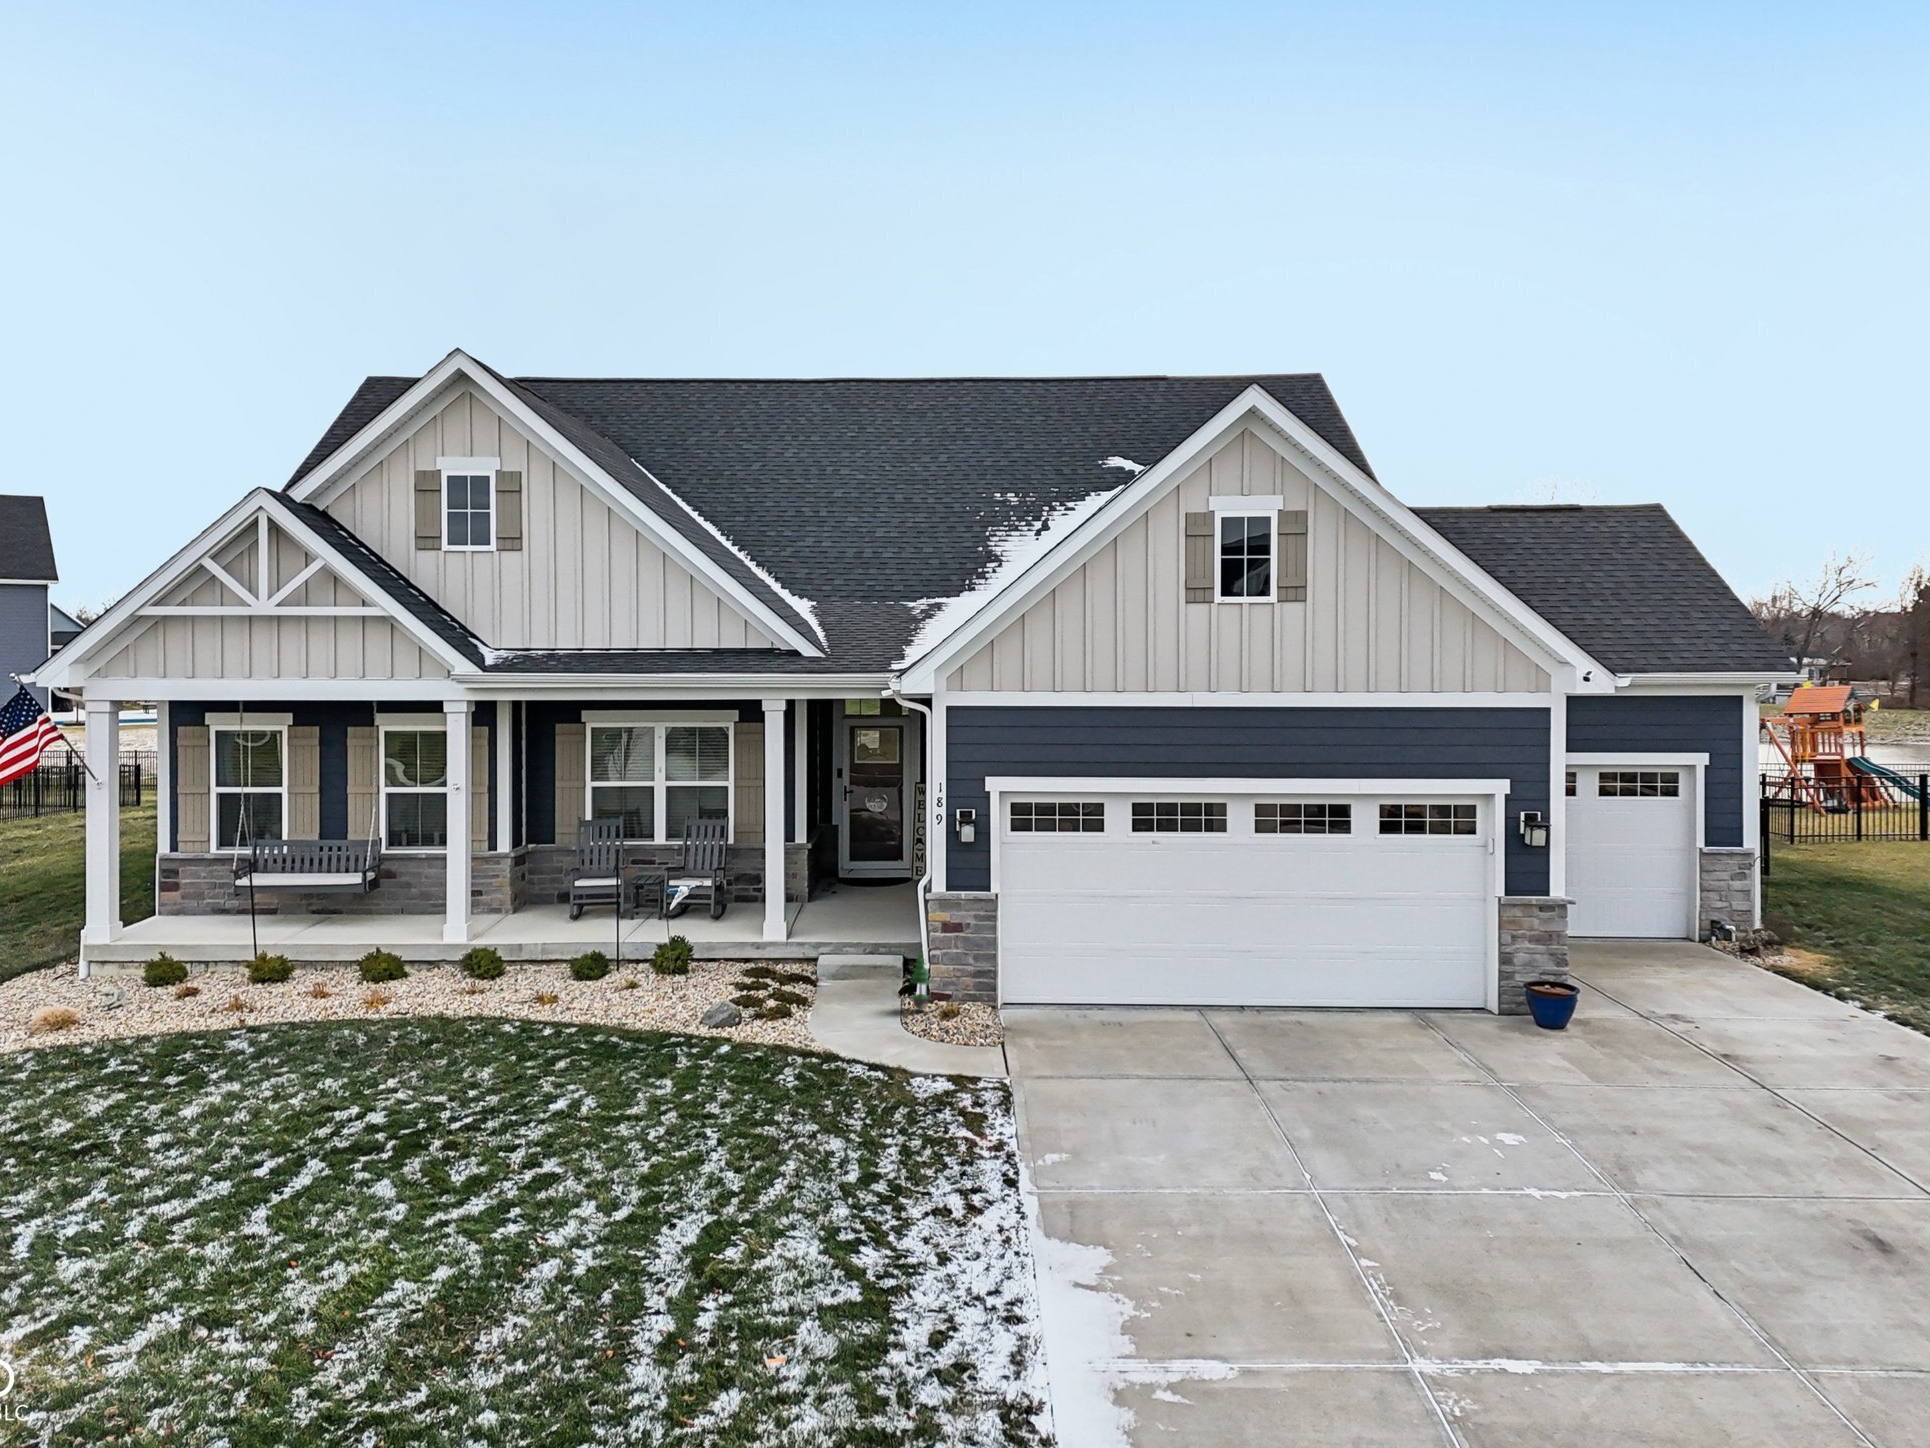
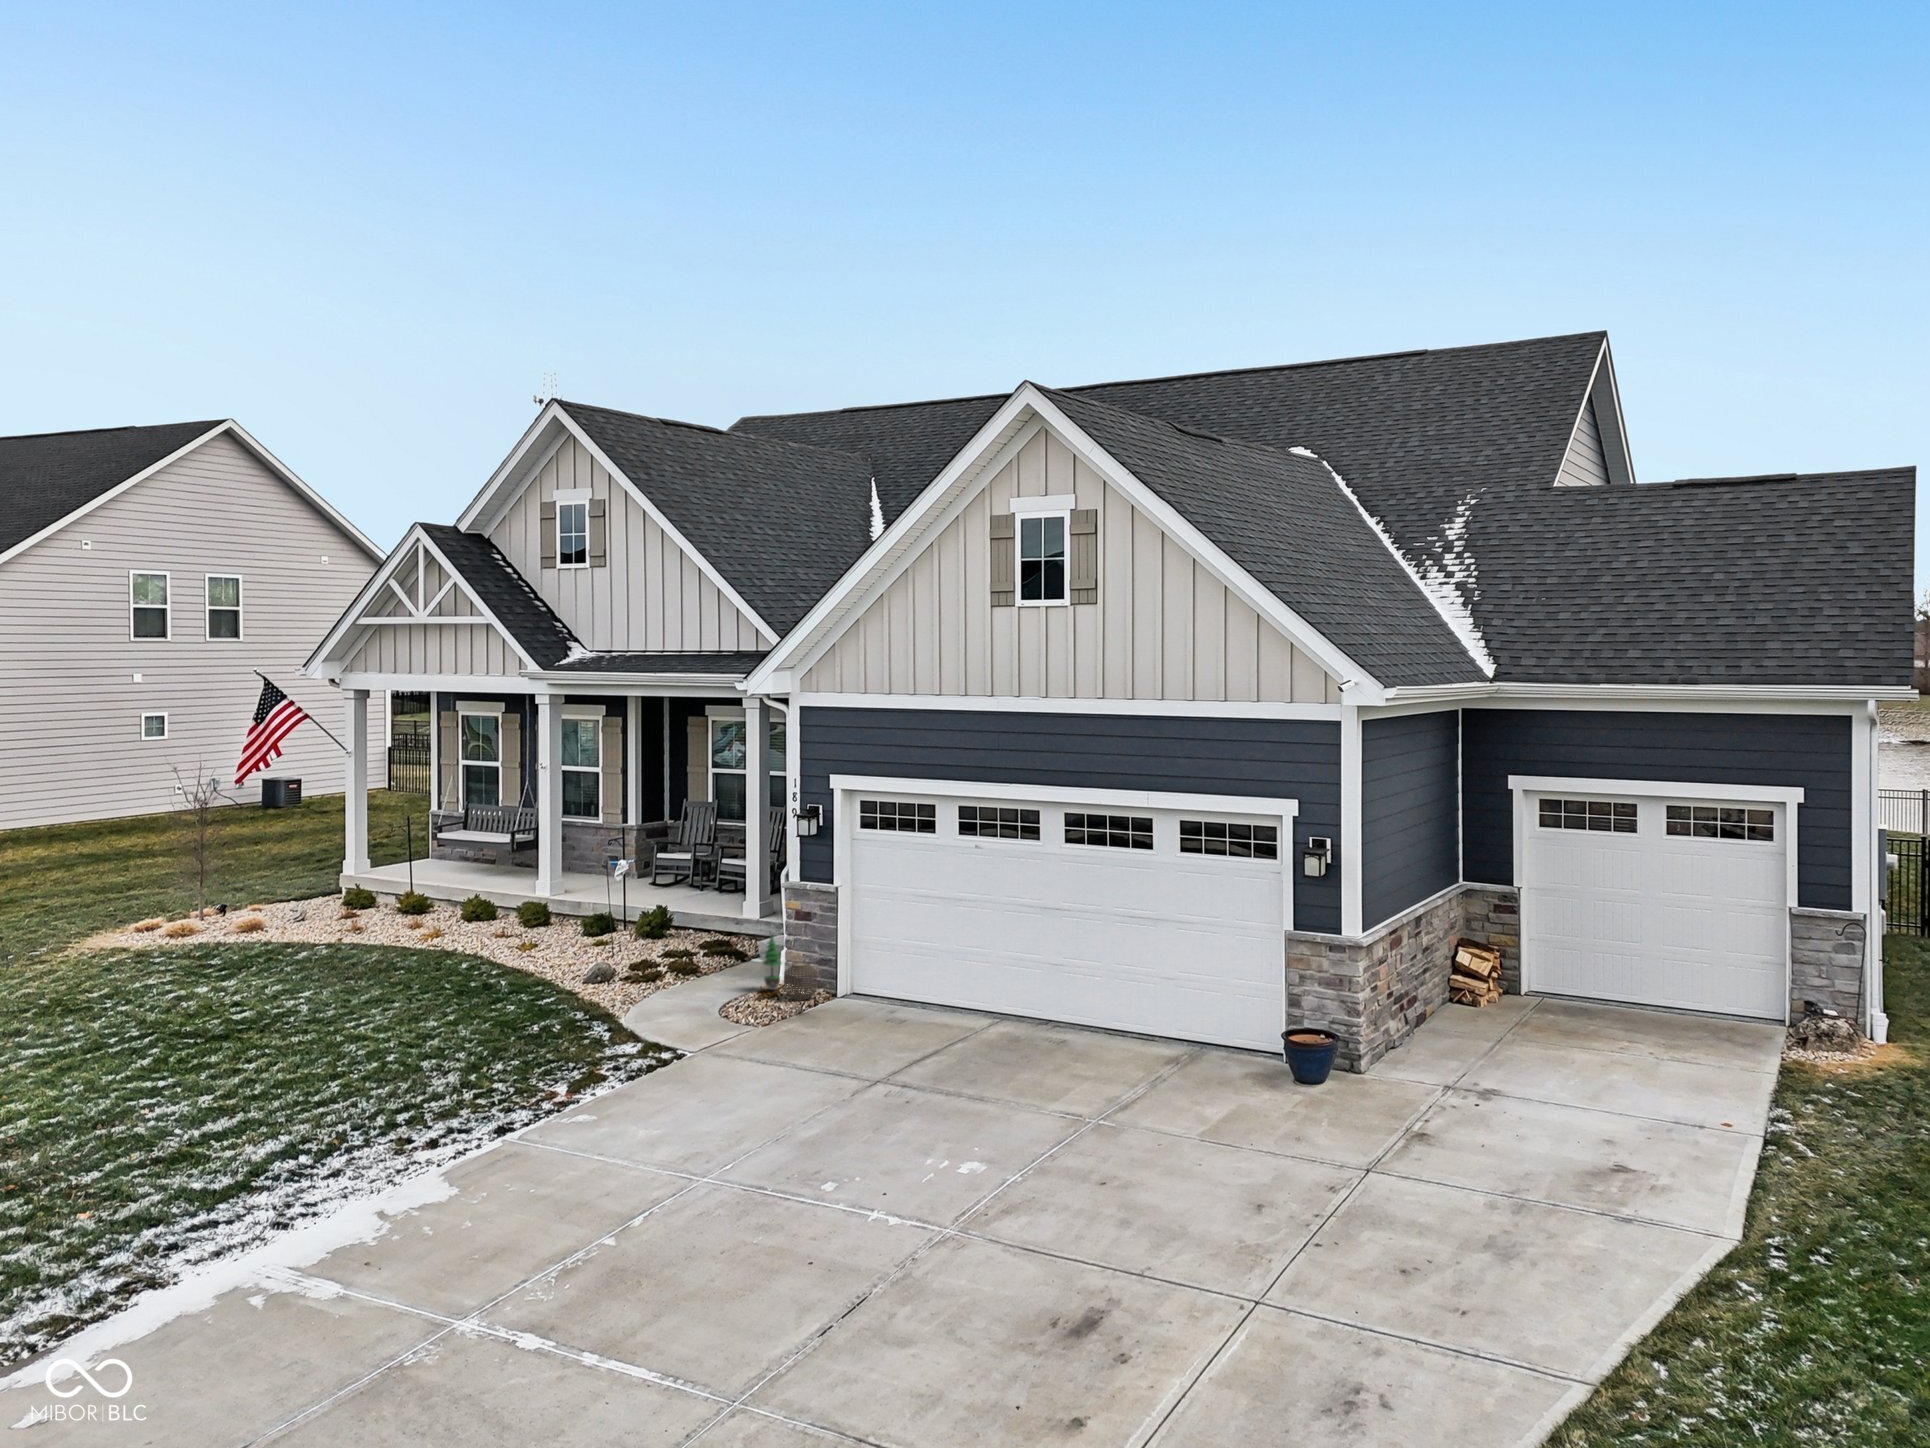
woven basket: present [1759,912,1794,944] -> present [784,962,818,1000]

